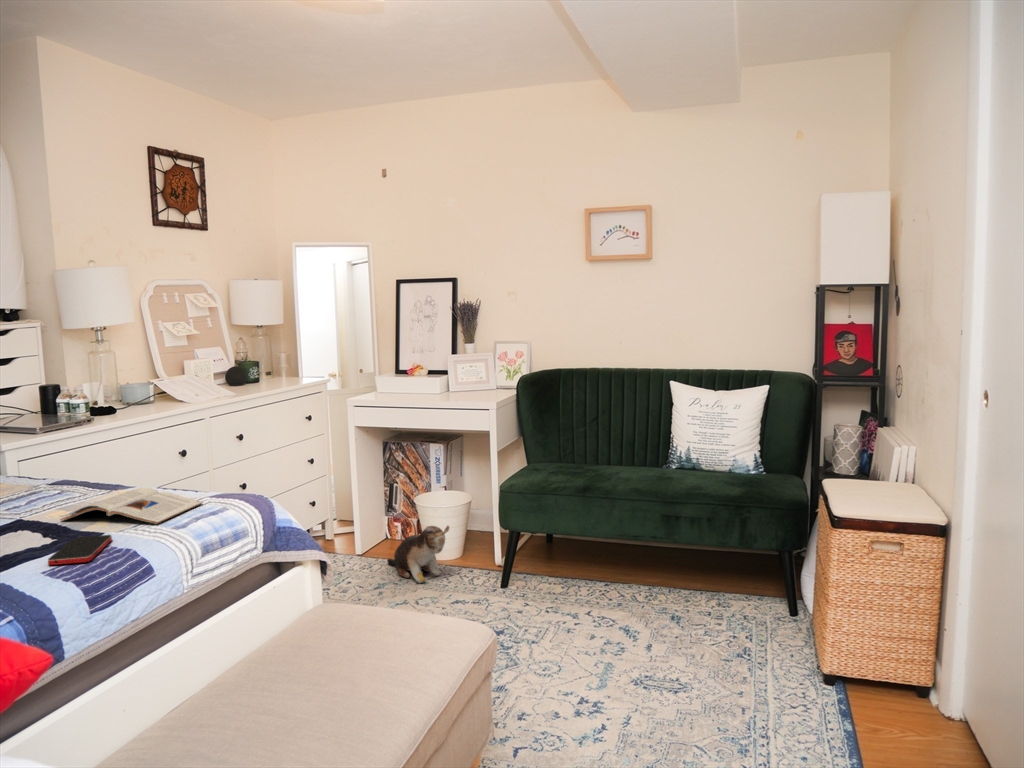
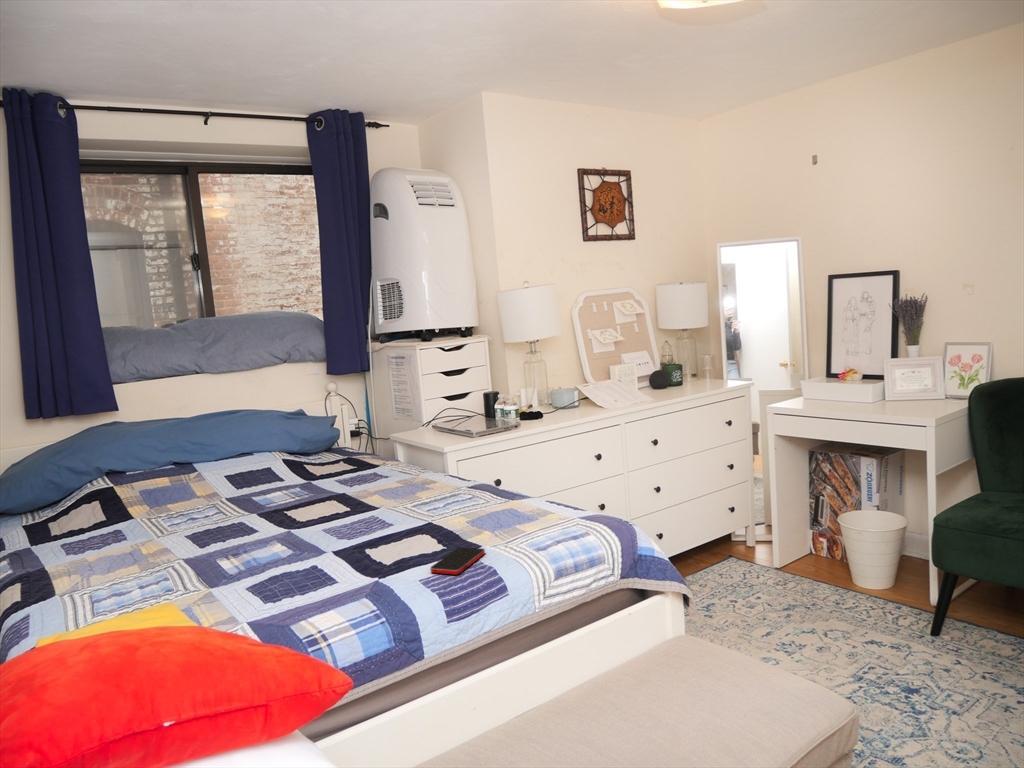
magazine: present [60,487,203,524] -> none [461,501,572,542]
plush toy: present [387,526,449,583] -> none [803,553,870,615]

